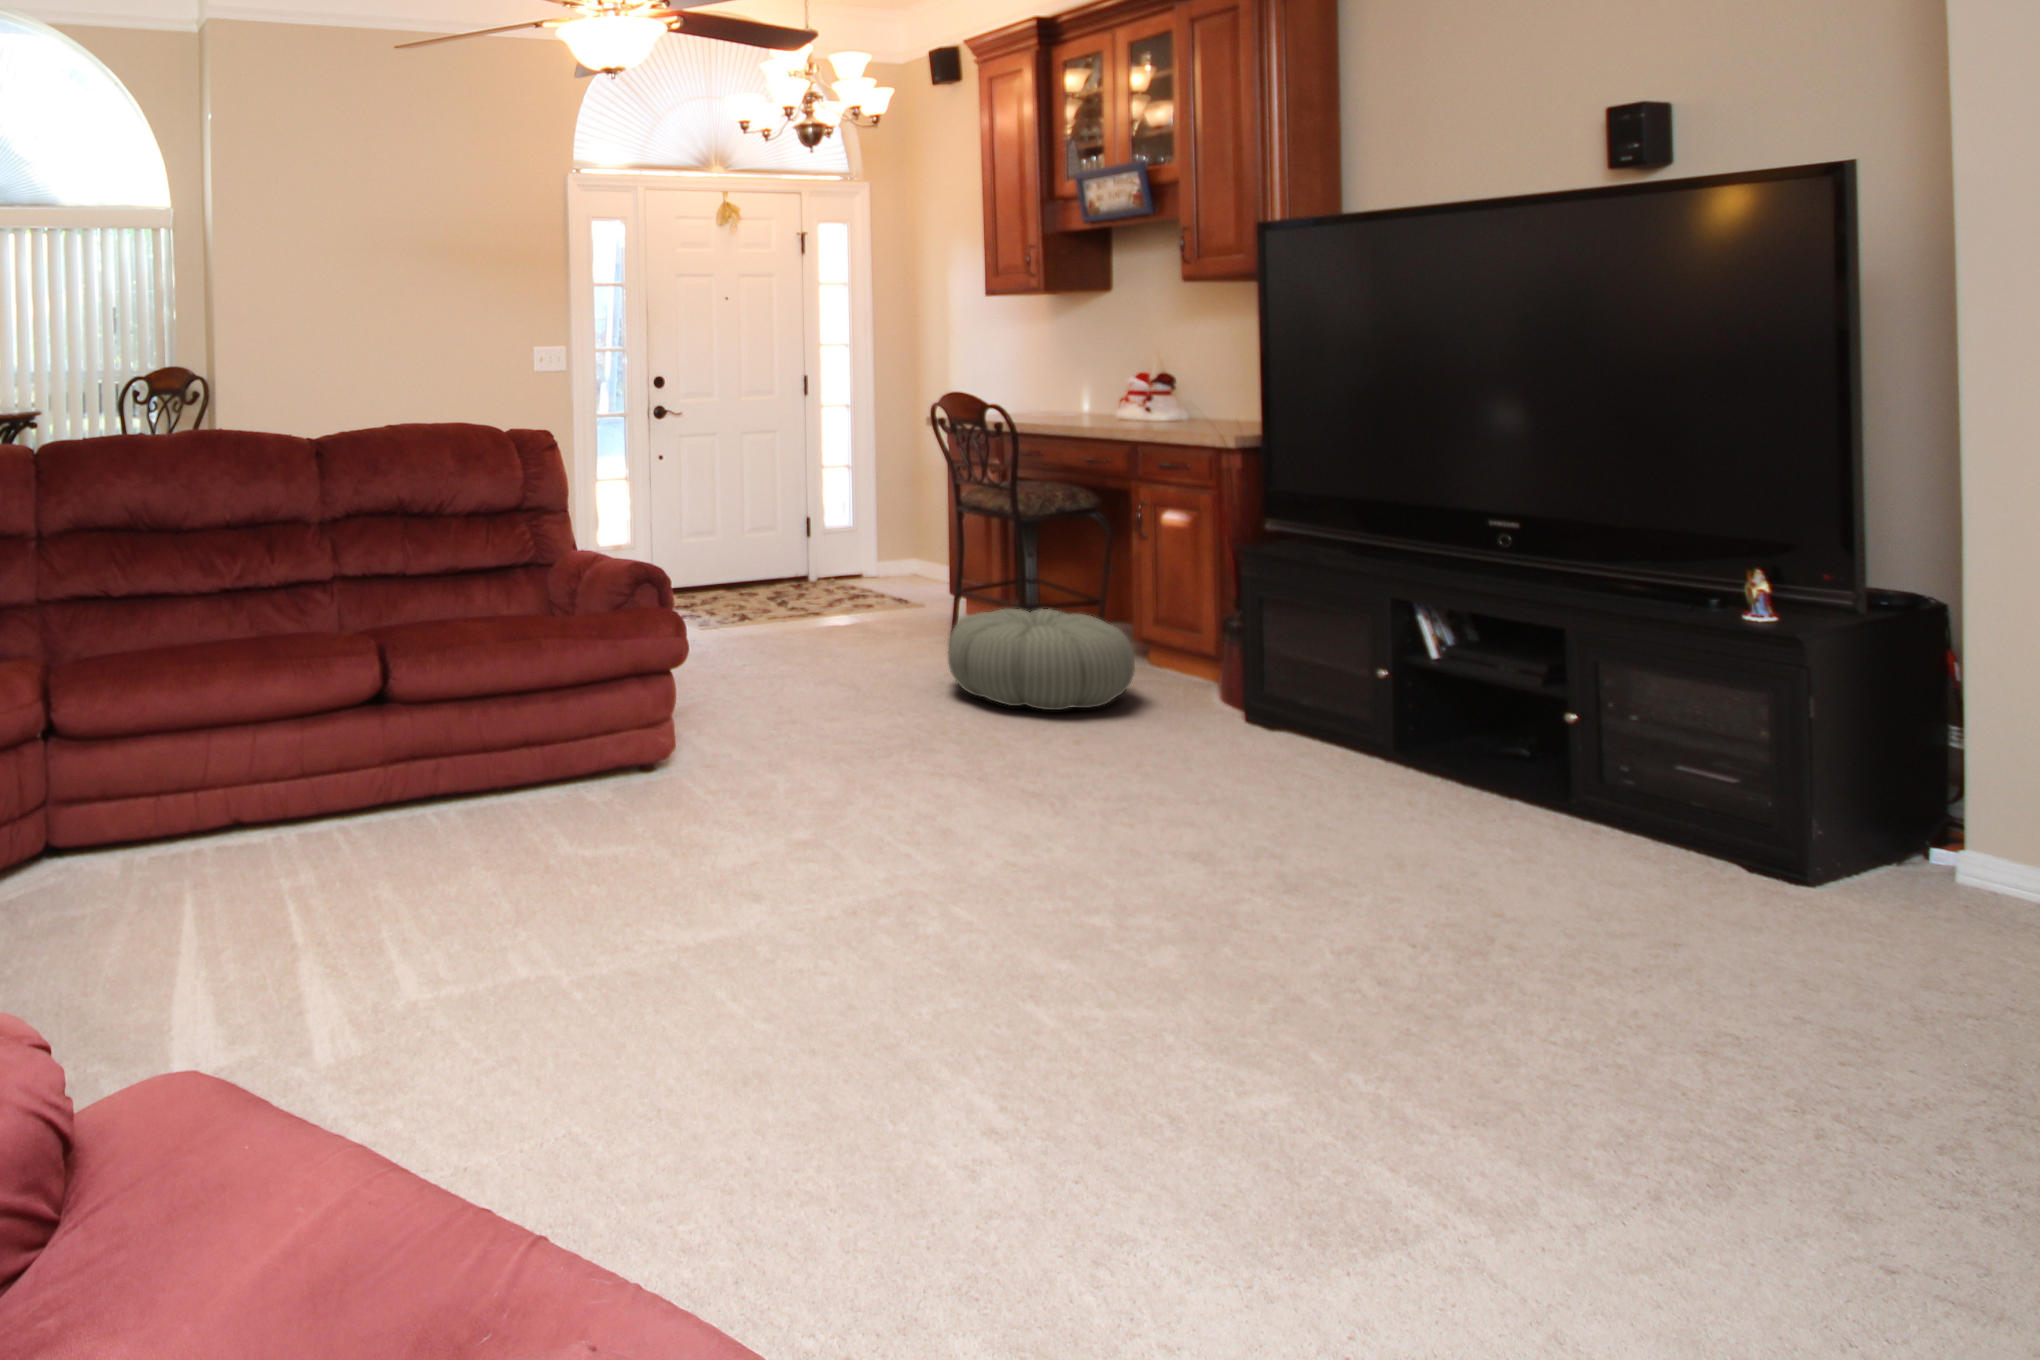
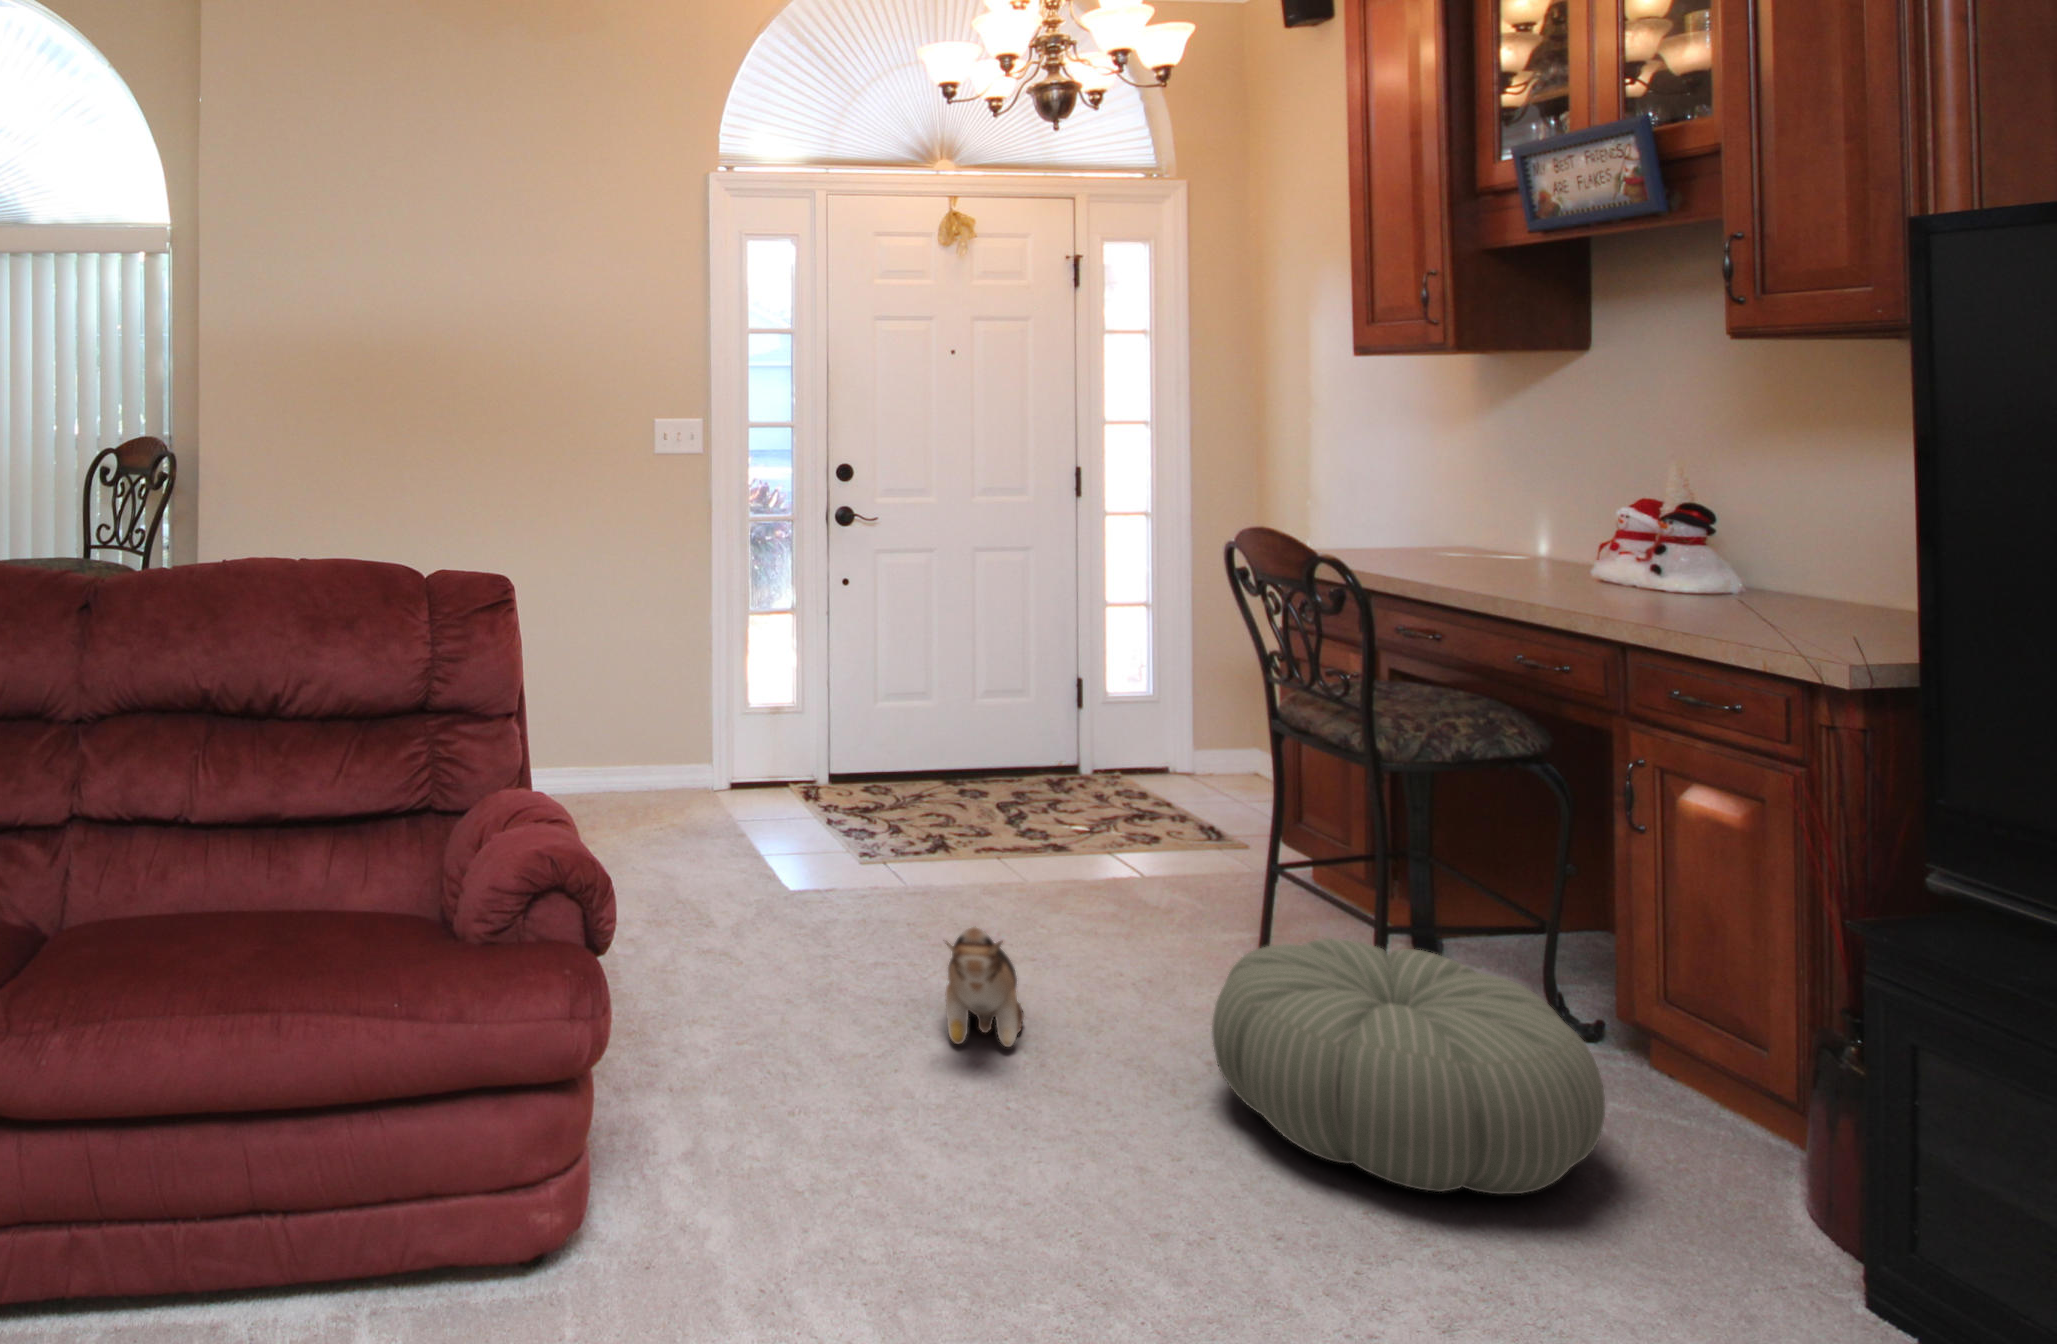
plush toy: none [798,620,841,689] -> present [945,927,1024,1047]

